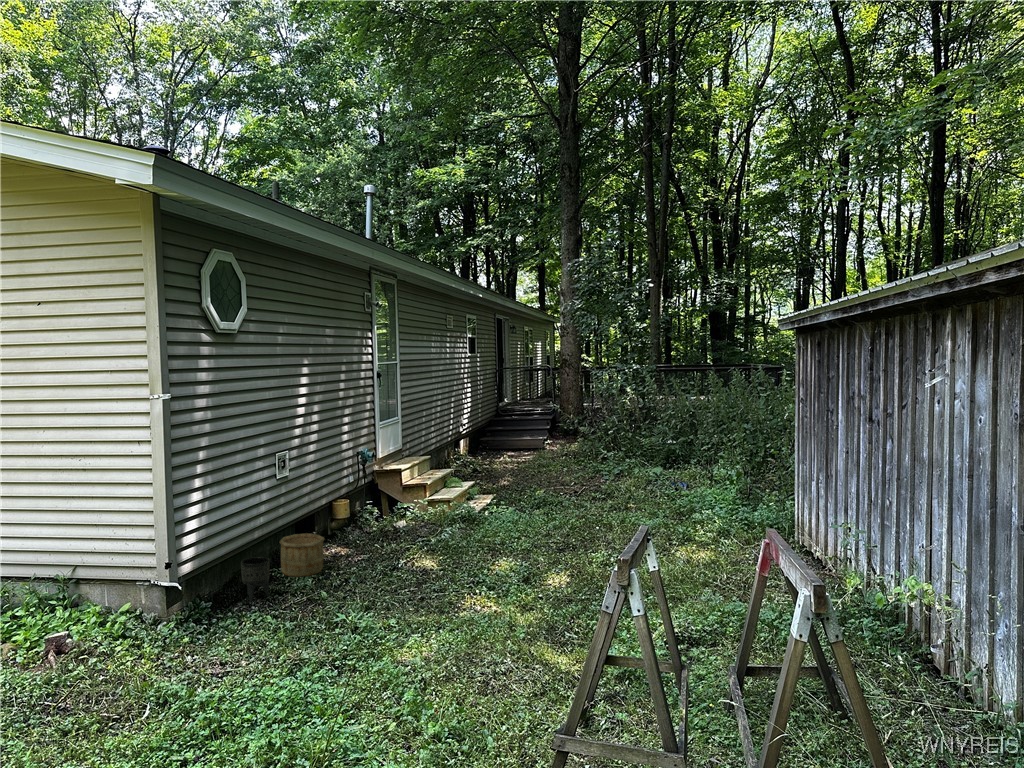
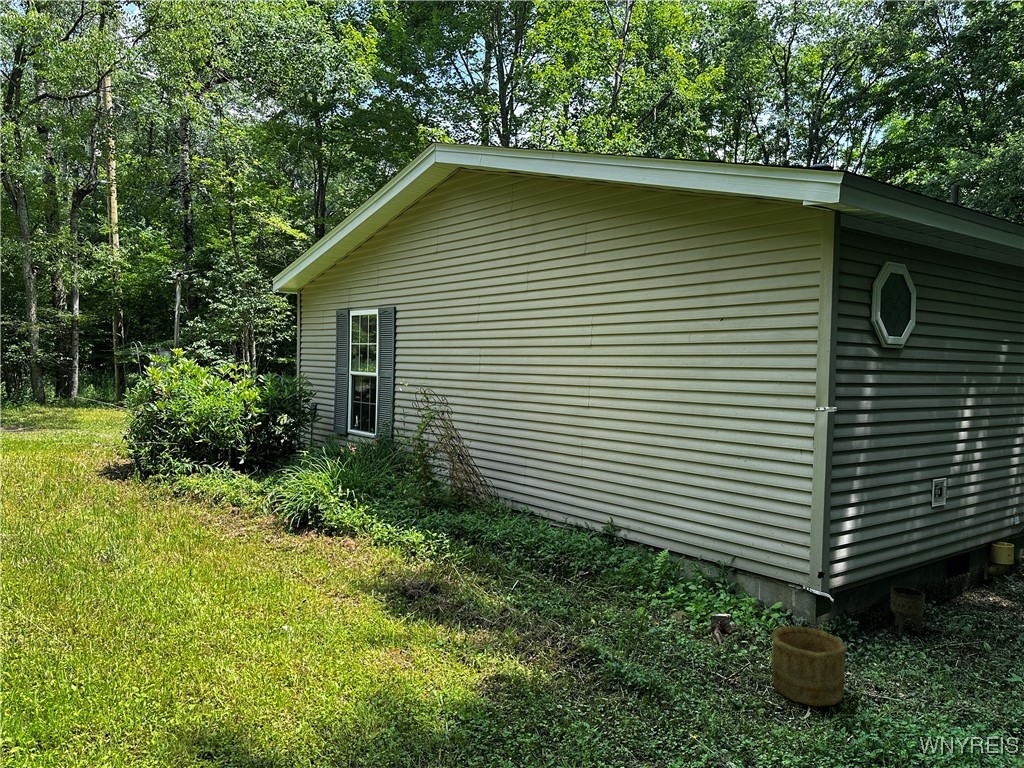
wooden bucket: present [280,534,325,577] -> present [771,626,847,706]

